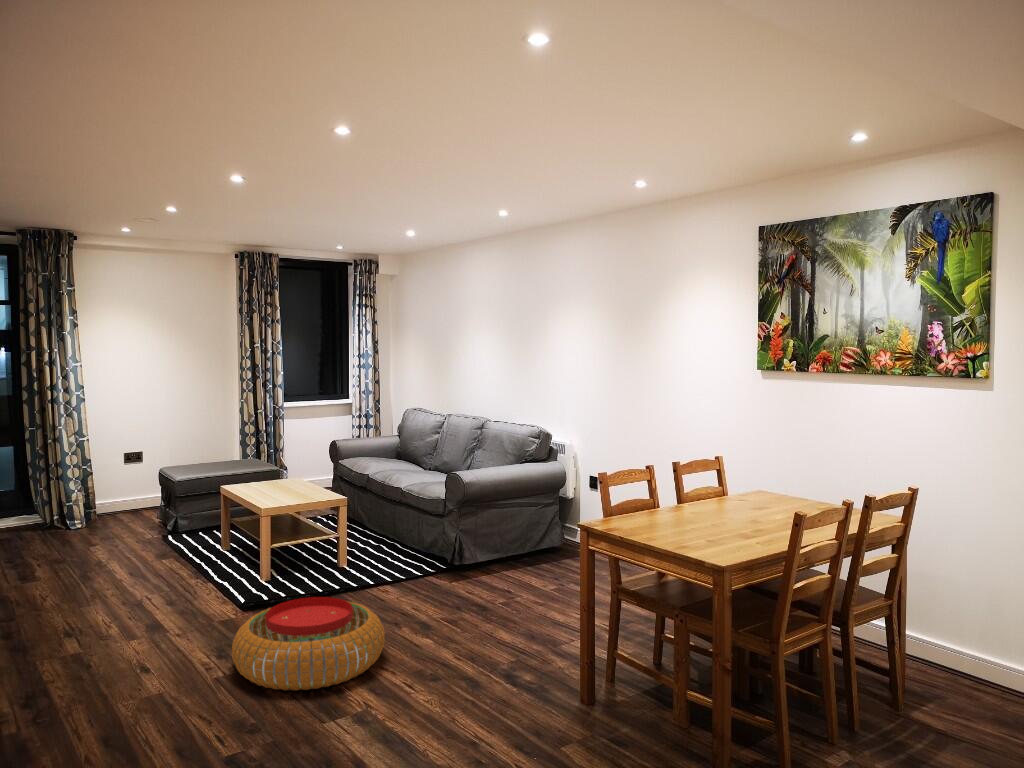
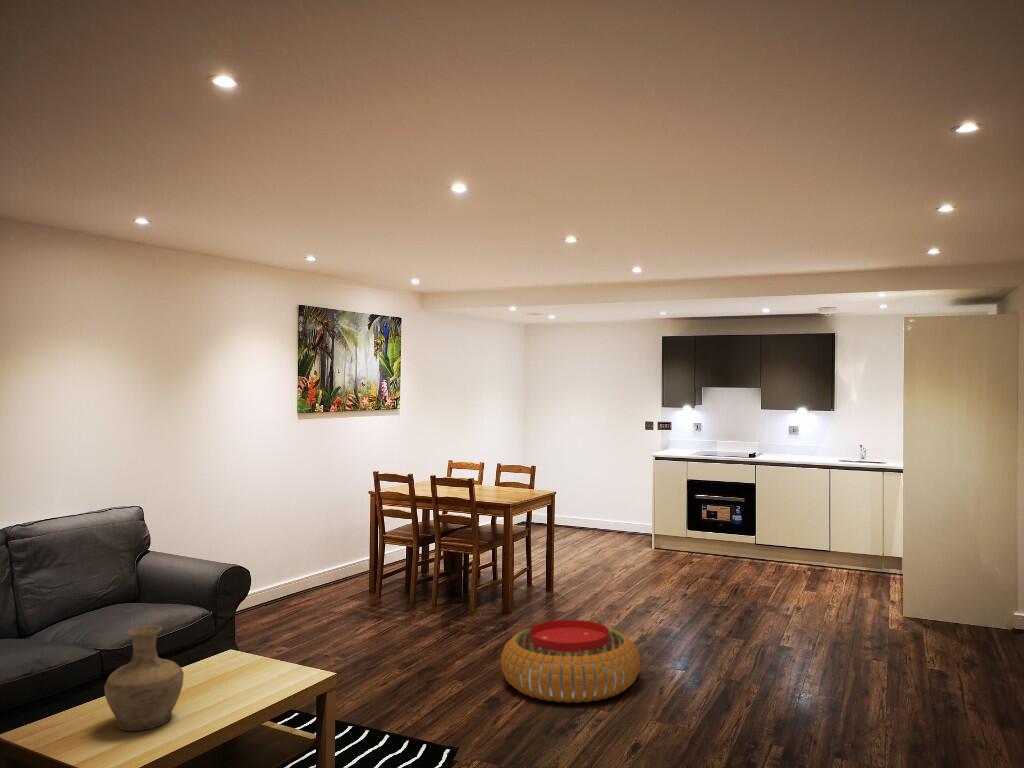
vase: none [266,451,298,492] -> present [104,625,184,731]

